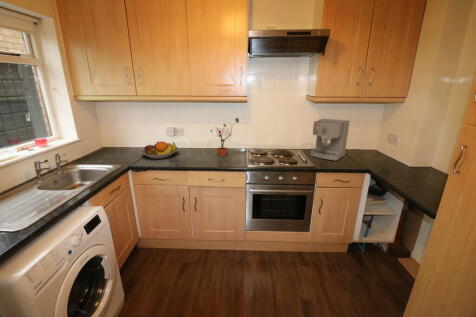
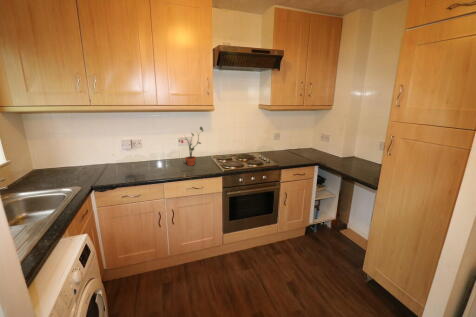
coffee maker: present [310,119,350,161] -> none [268,124,296,159]
fruit bowl: present [140,141,178,159] -> none [98,155,143,175]

